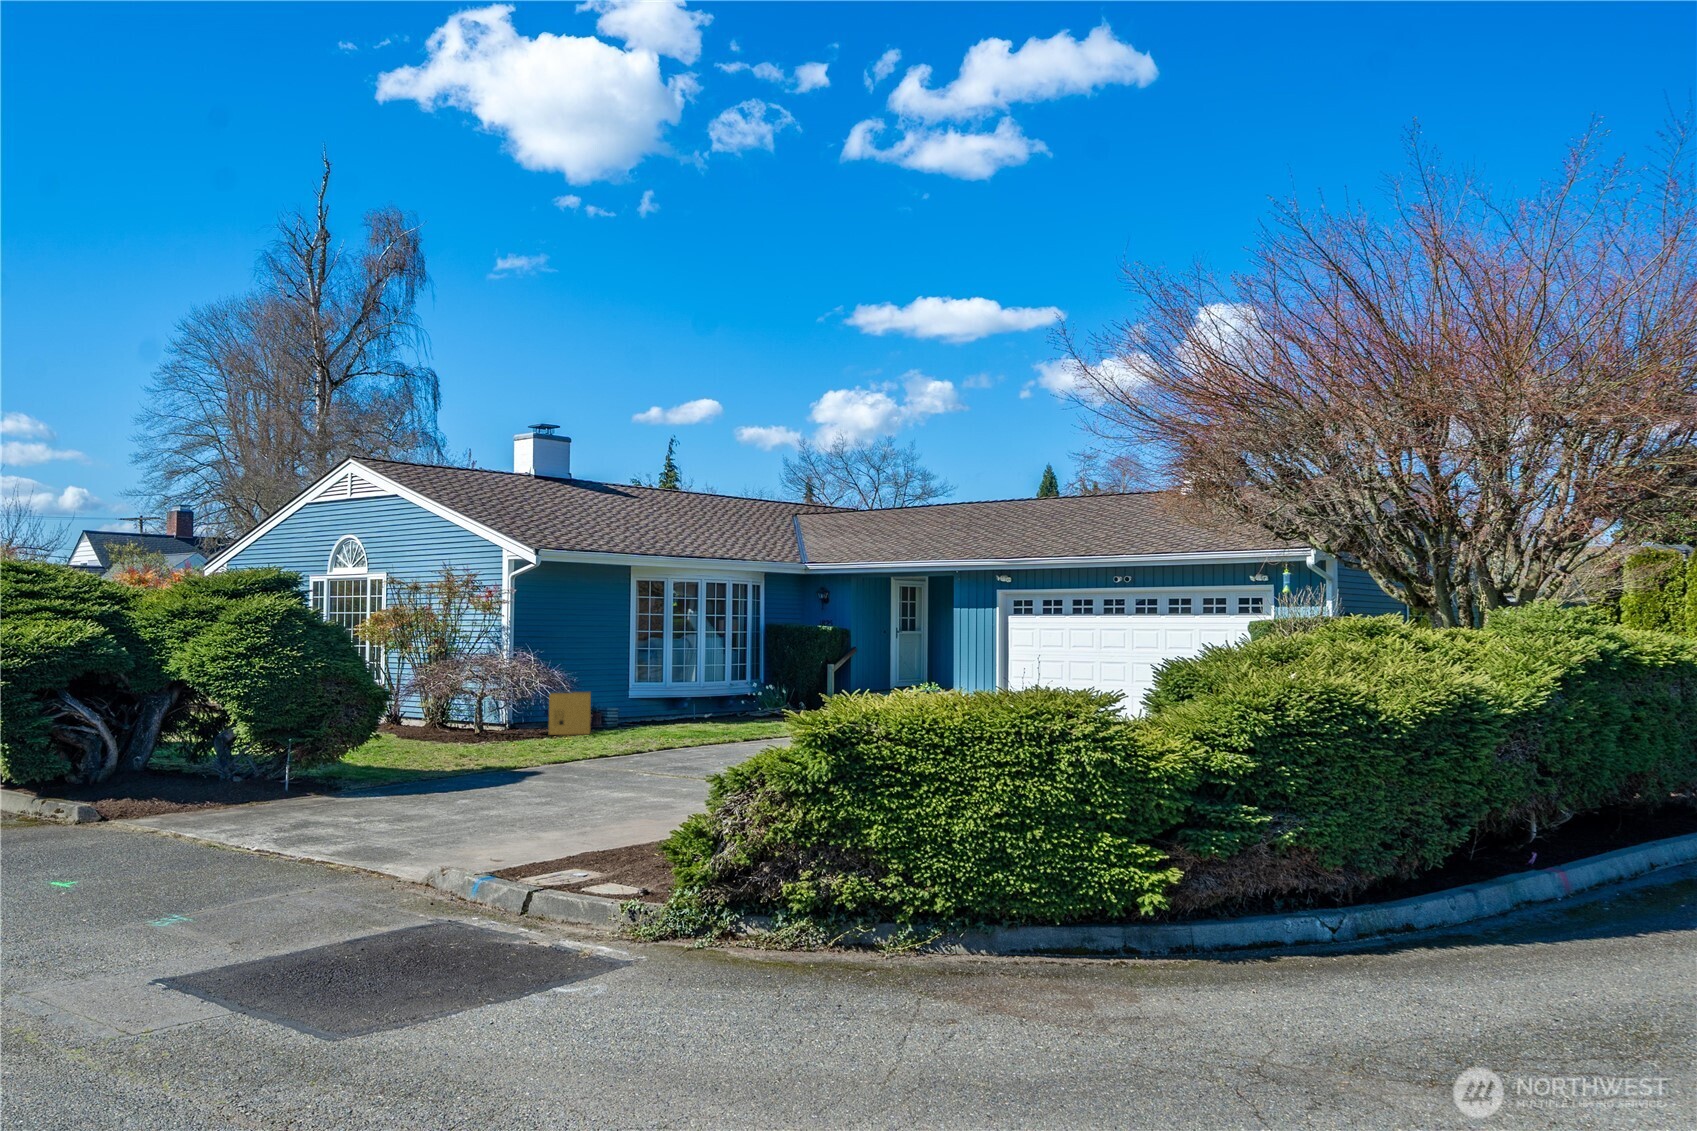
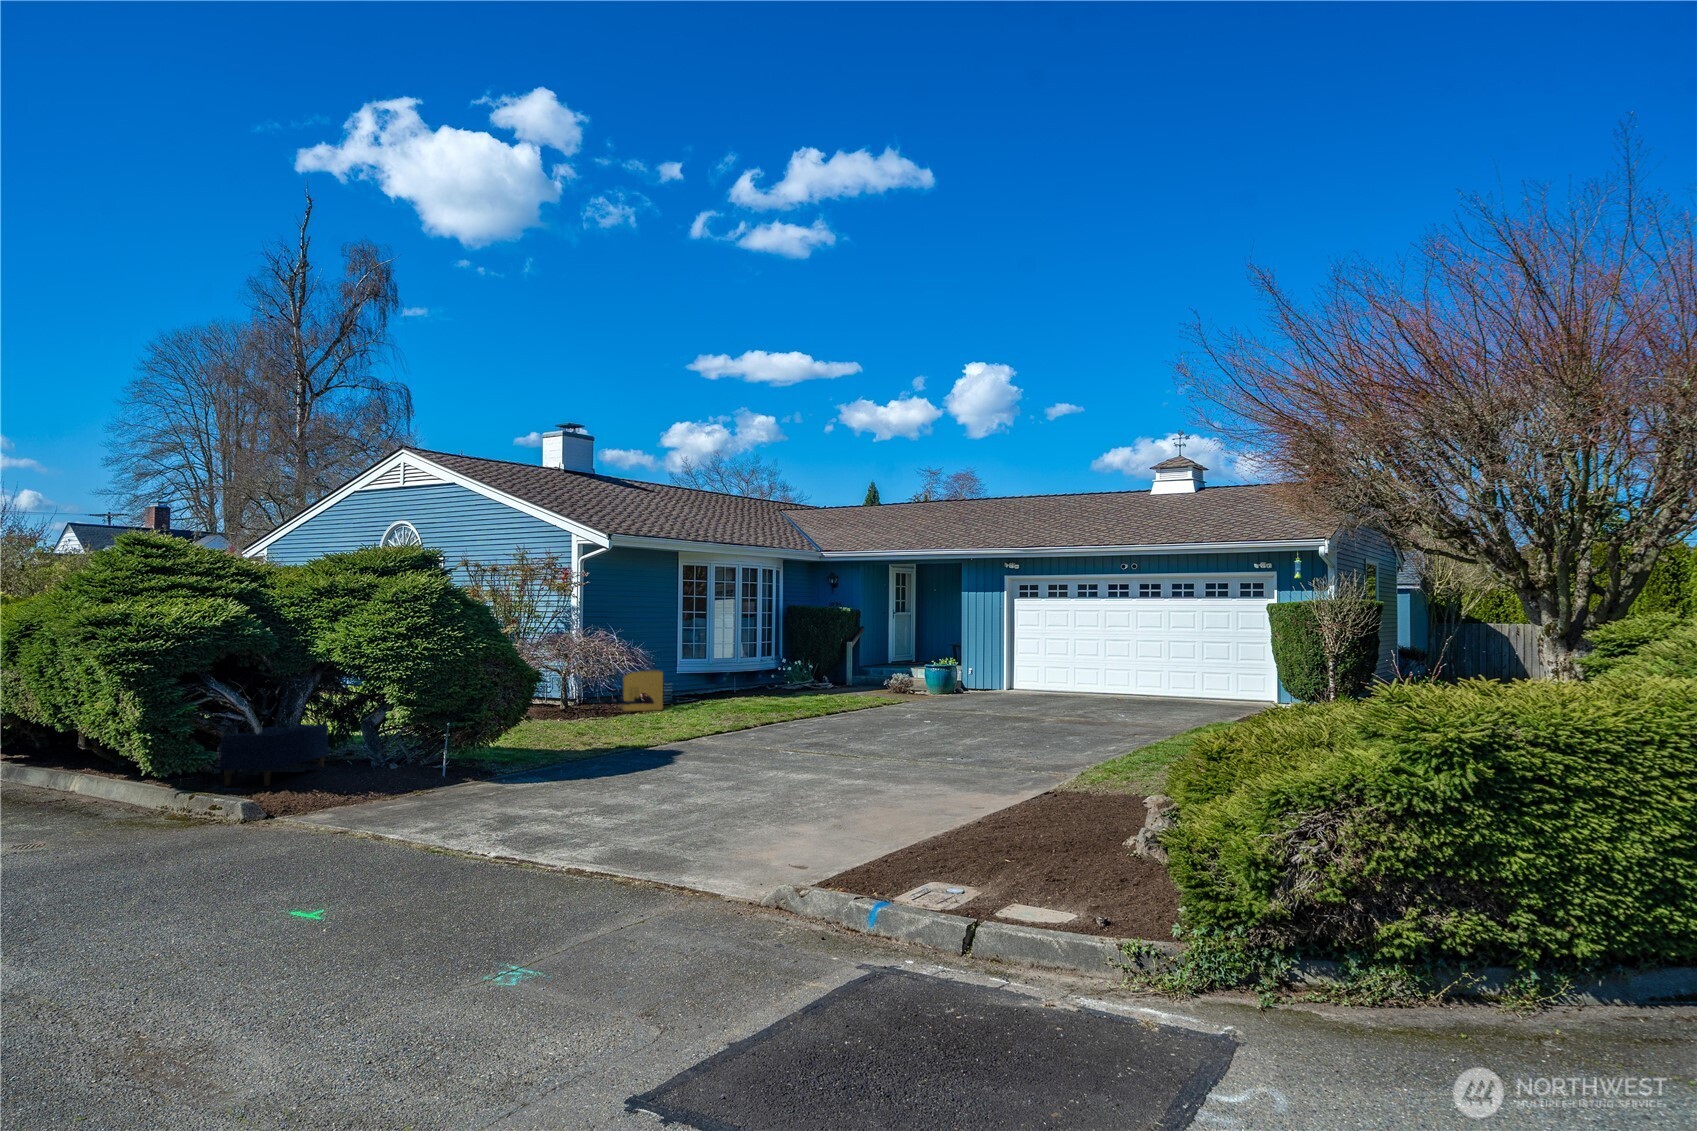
bench: none [71,741,186,799] -> present [220,724,328,786]

